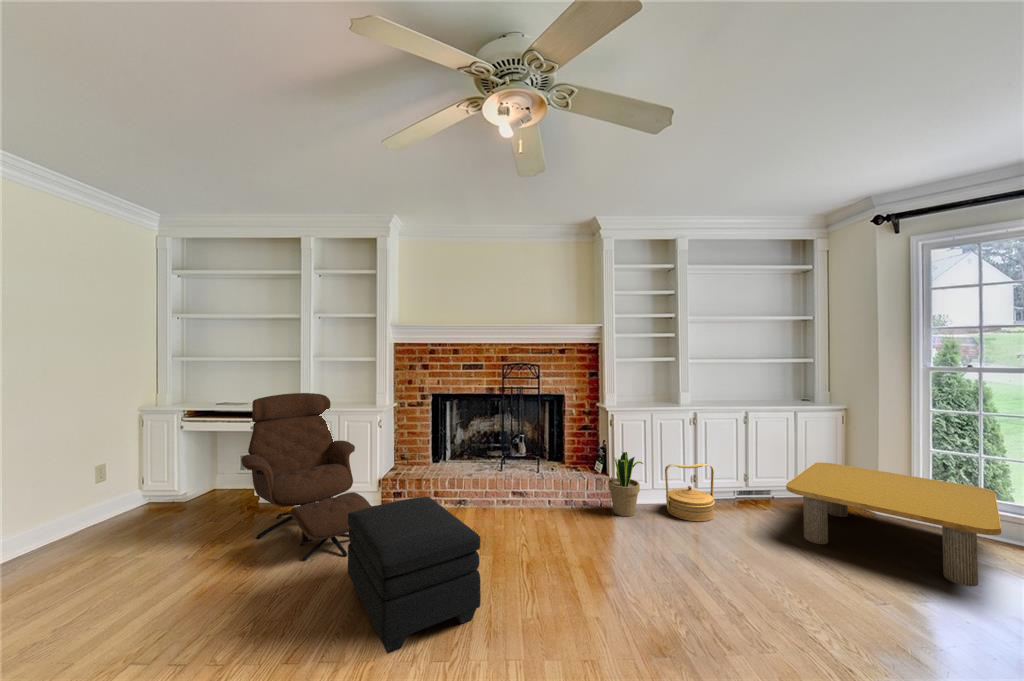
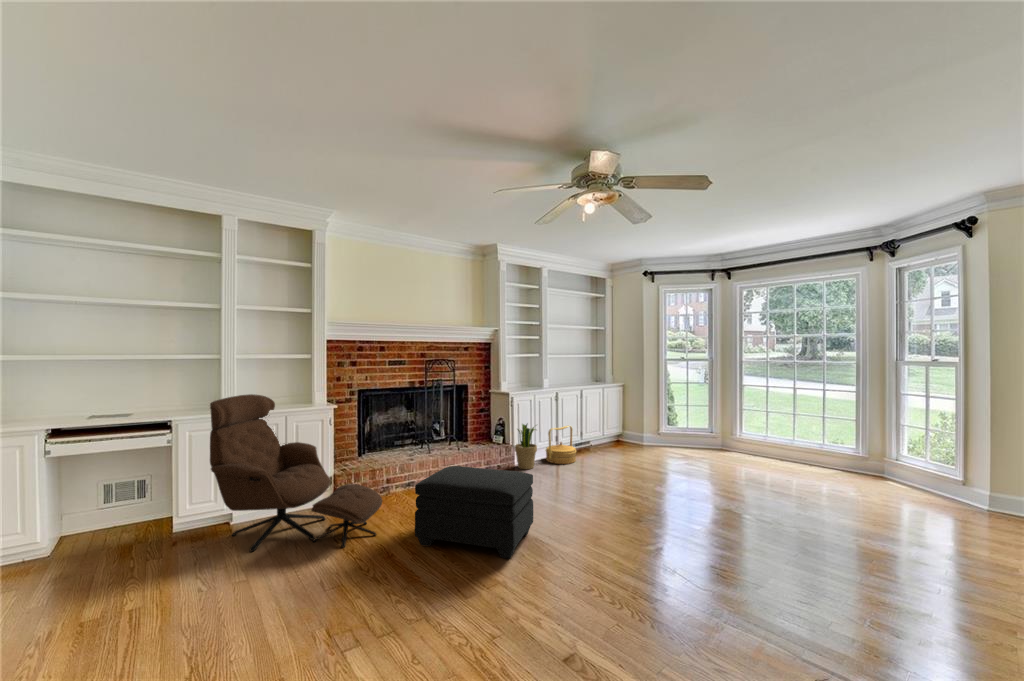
coffee table: present [786,462,1001,586] -> none [612,418,705,463]

